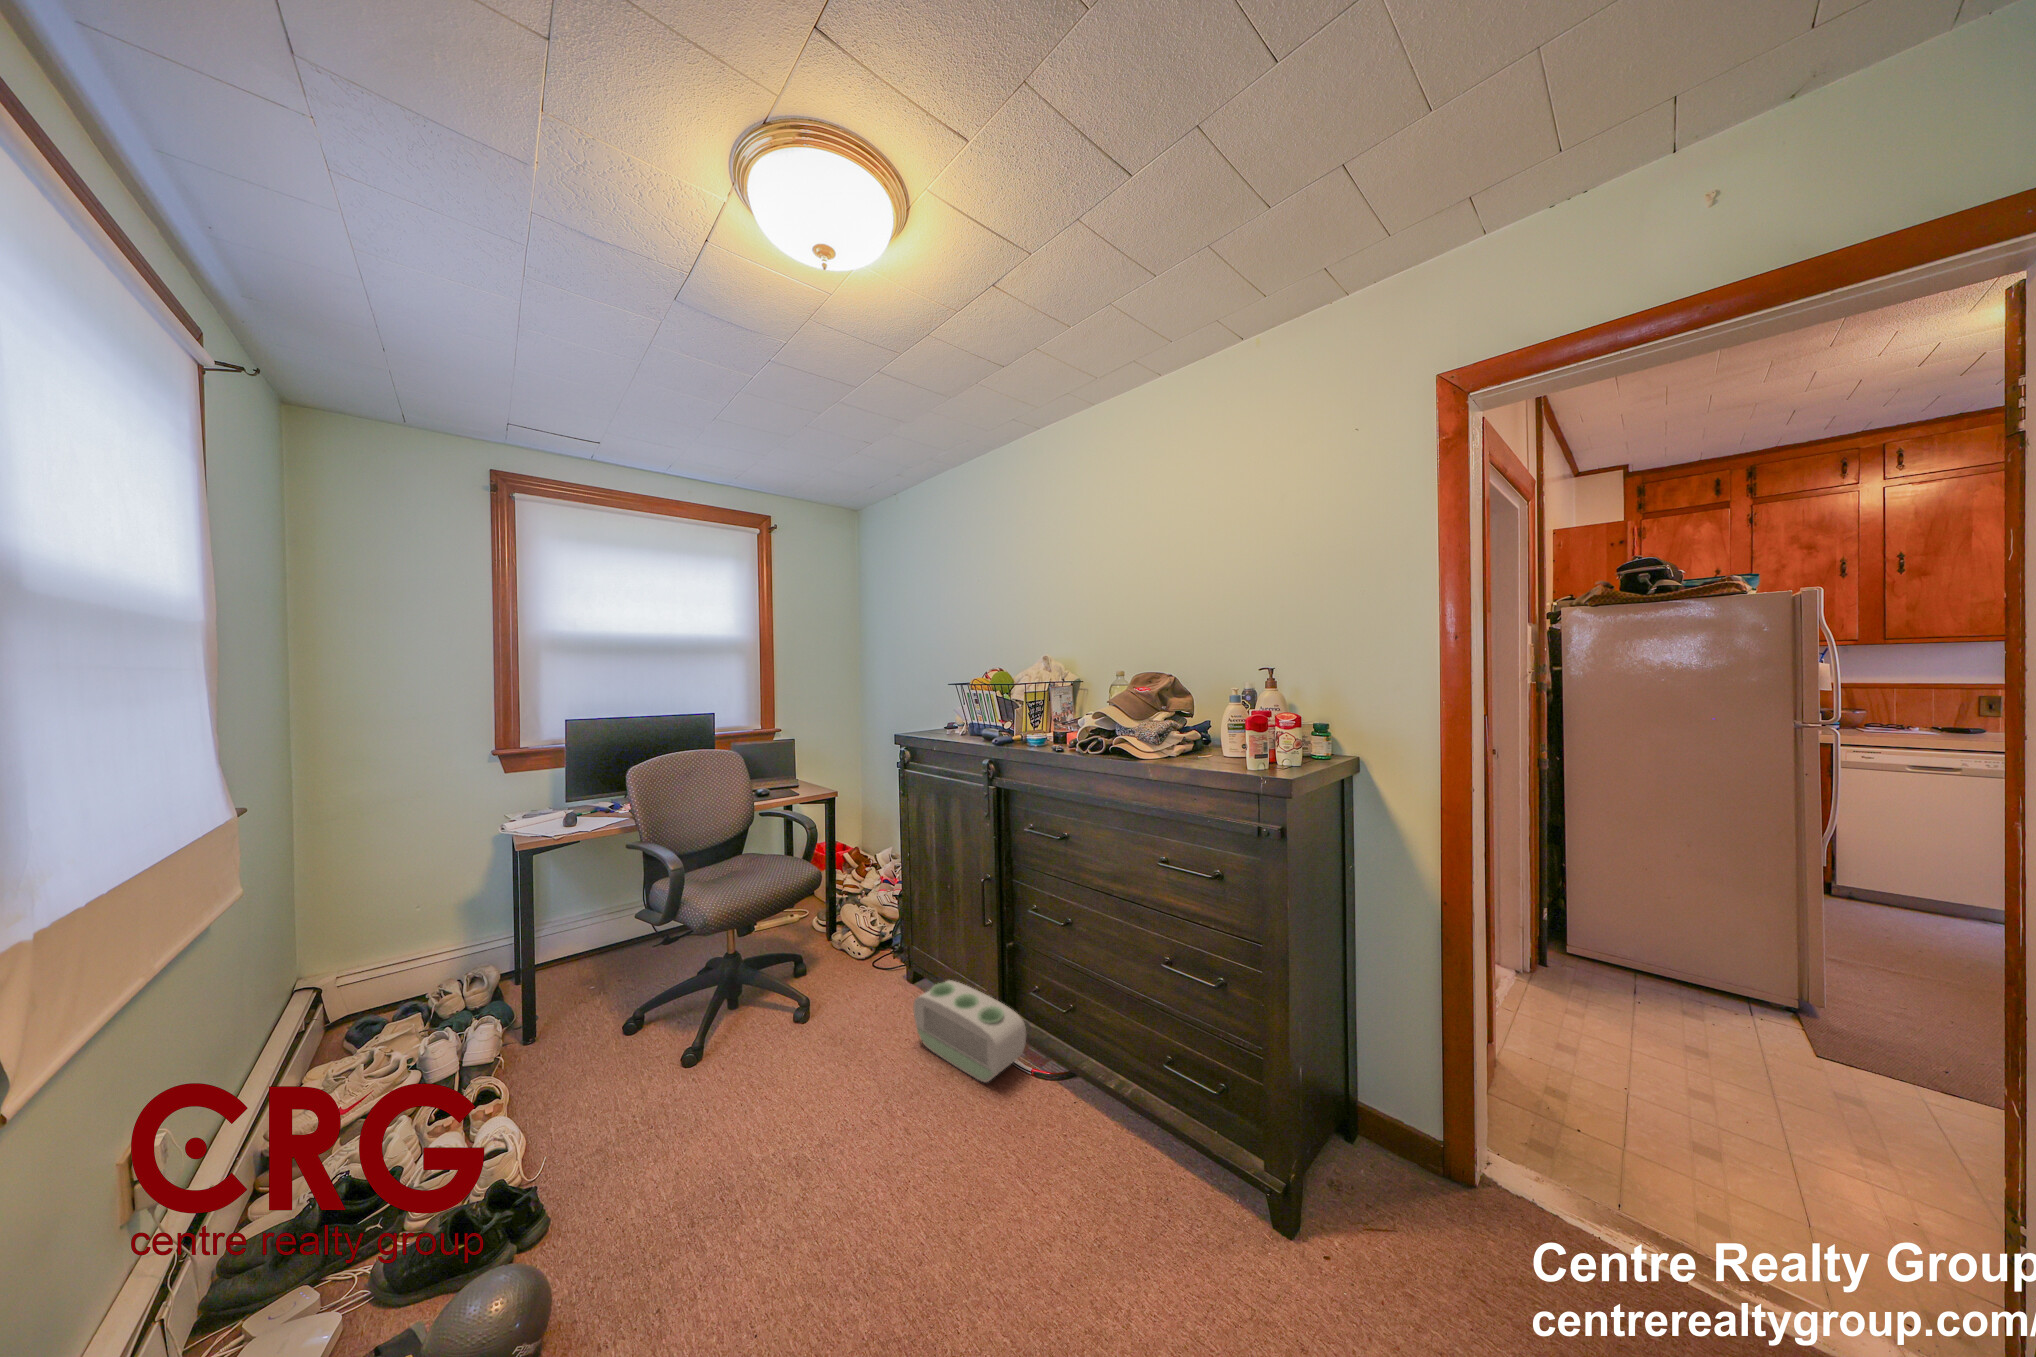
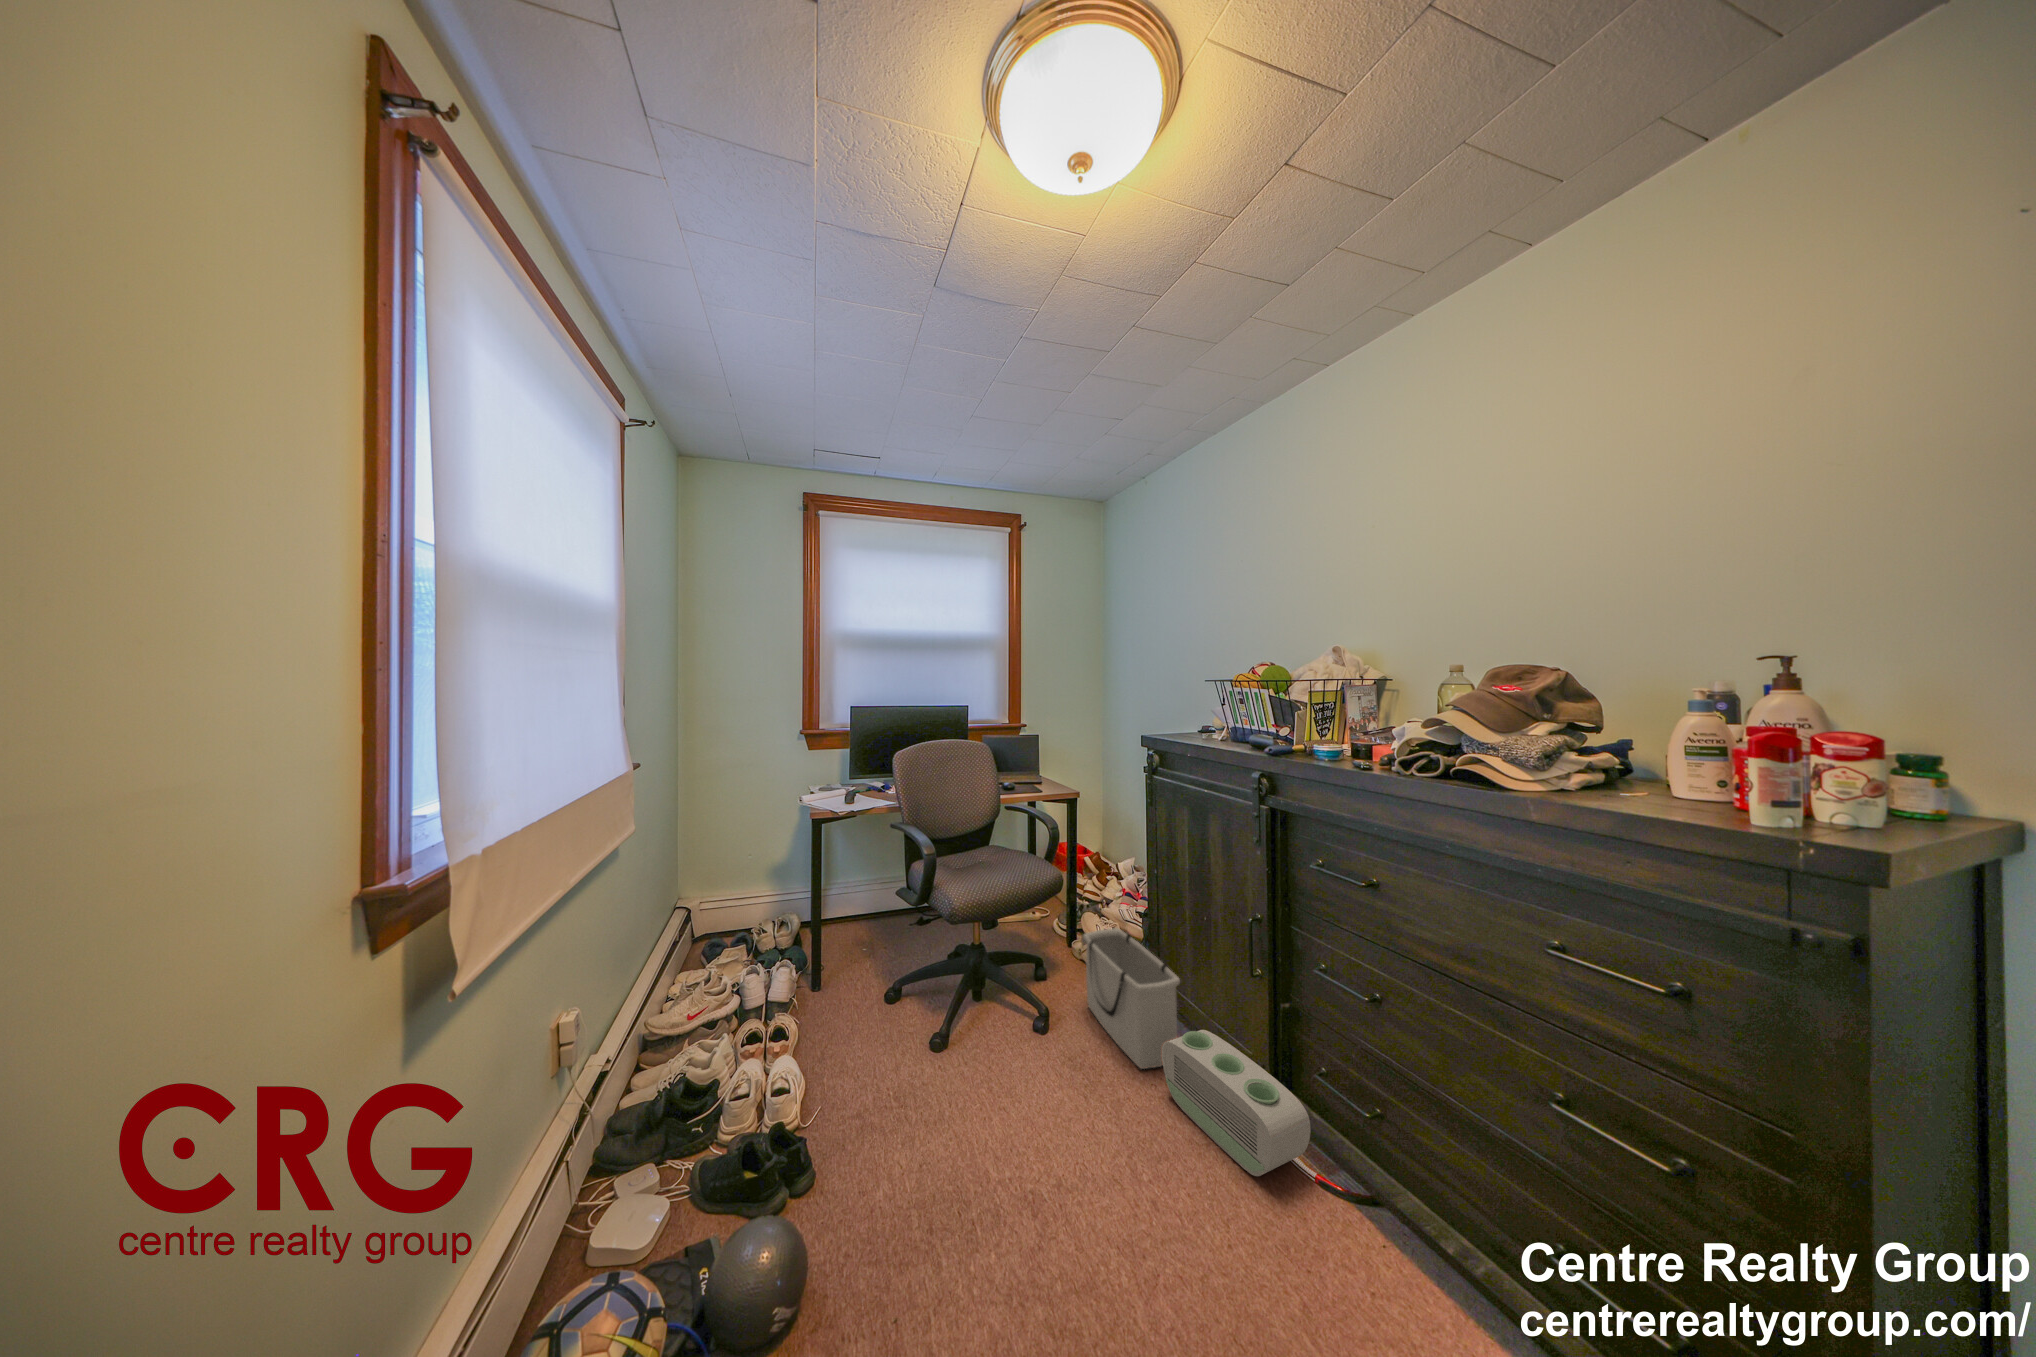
storage bin: none [842,911,929,1028] -> present [1083,928,1180,1069]

